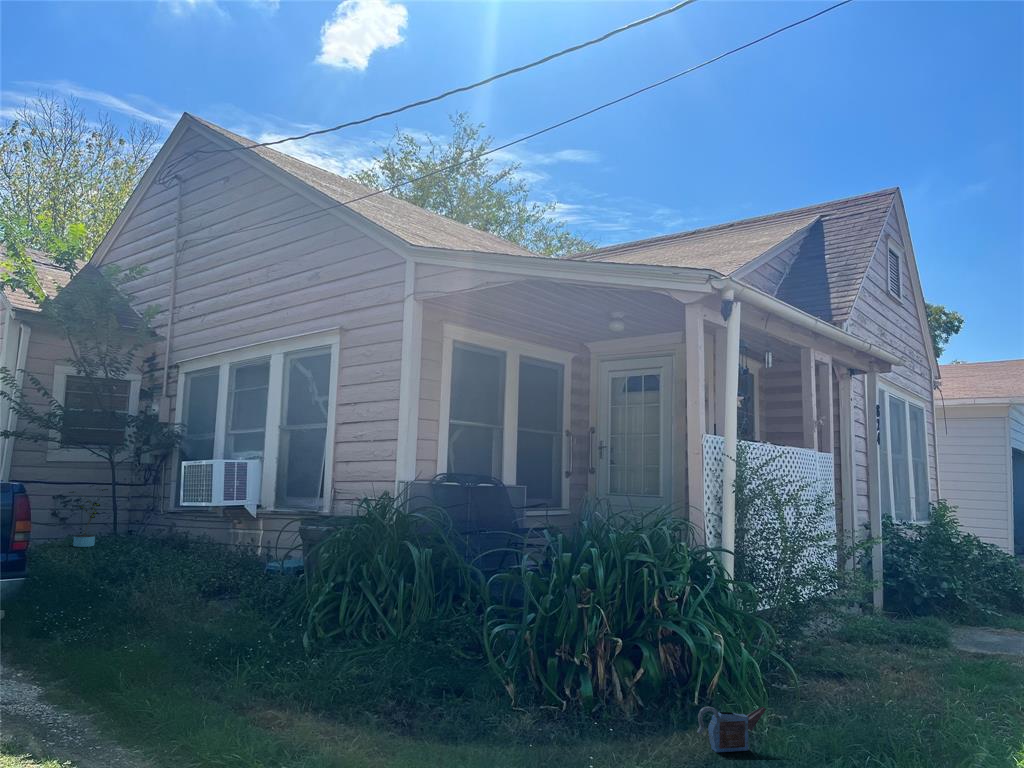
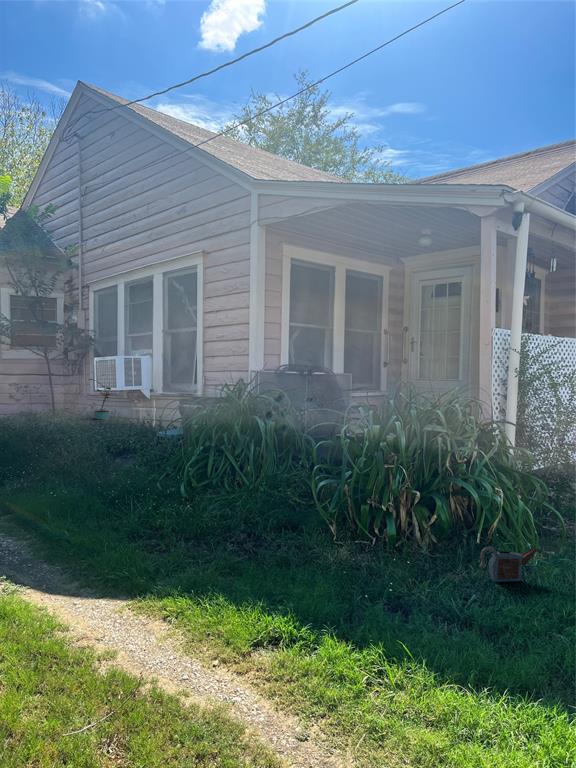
potted plant: present [69,485,108,547] -> present [90,379,111,419]

